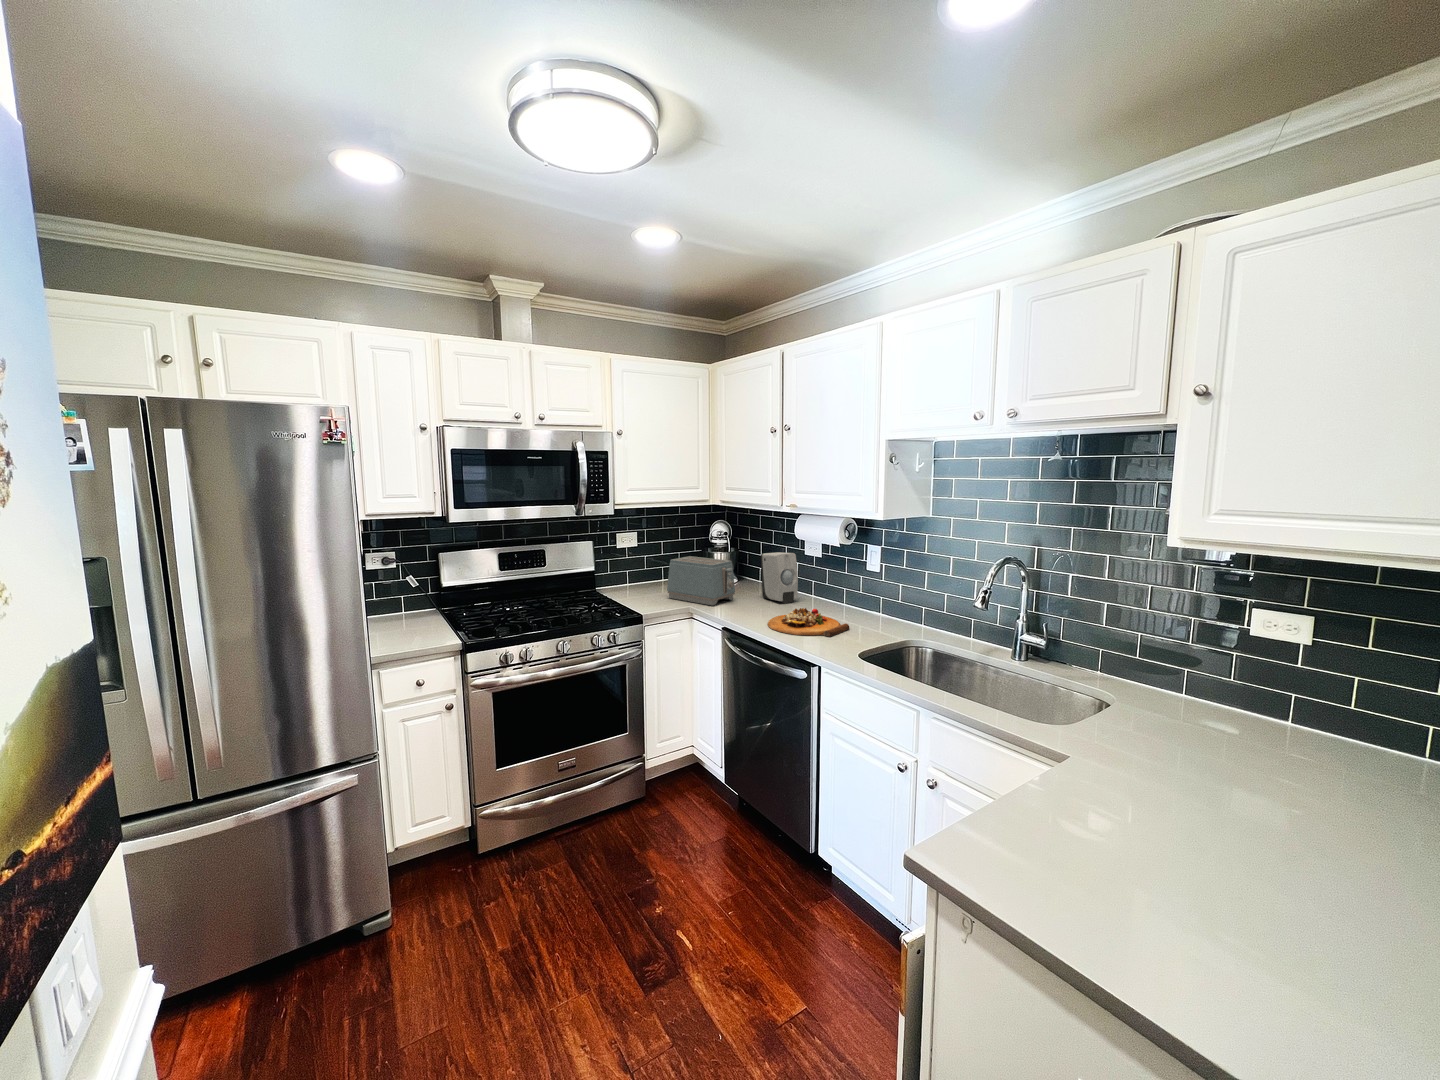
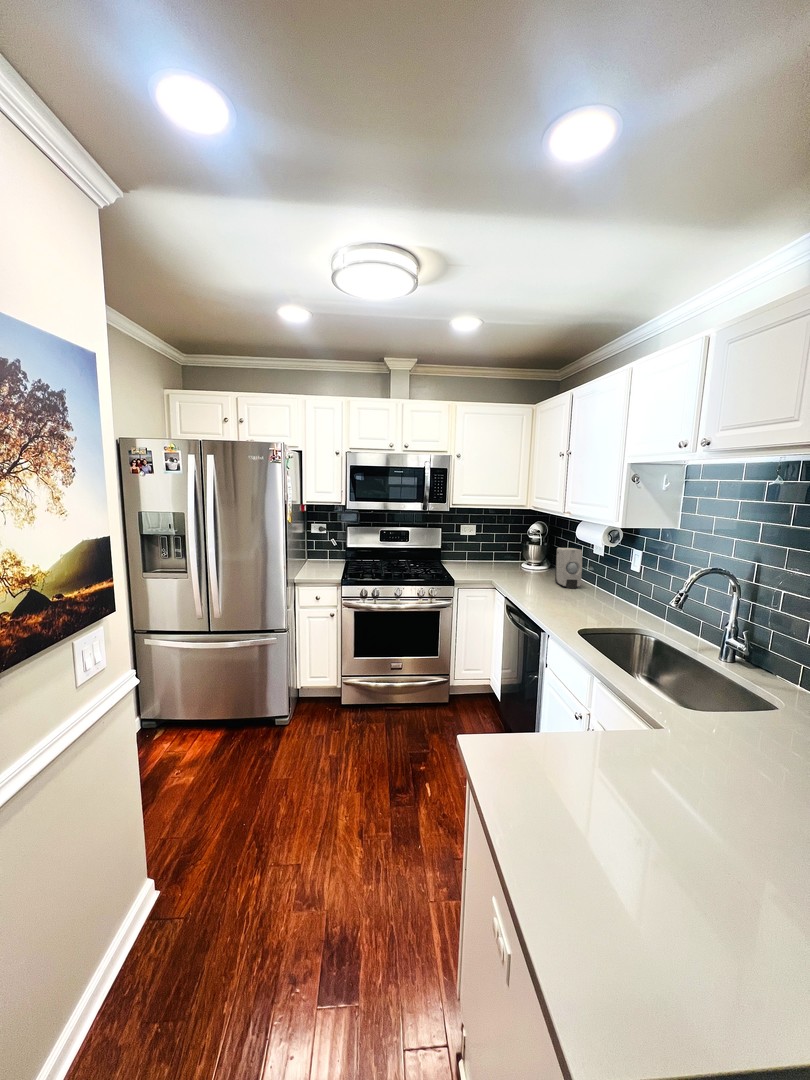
toaster: present [667,556,735,606] -> none [484,545,532,582]
cutting board: present [768,608,850,637] -> none [533,591,597,615]

